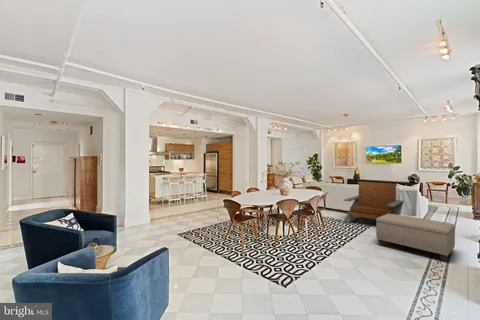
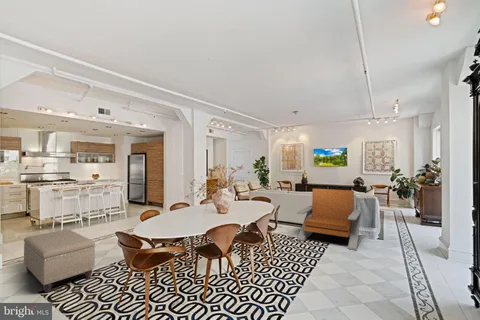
ottoman: present [376,214,455,262] -> present [24,230,95,293]

